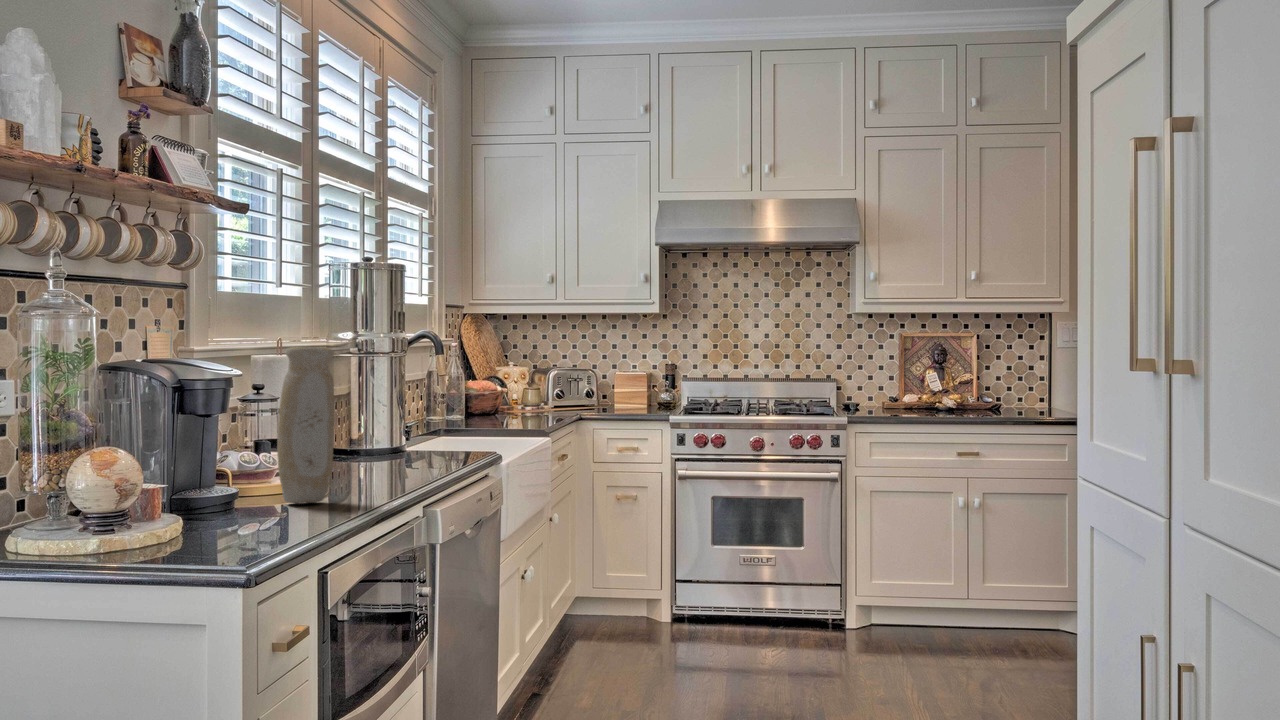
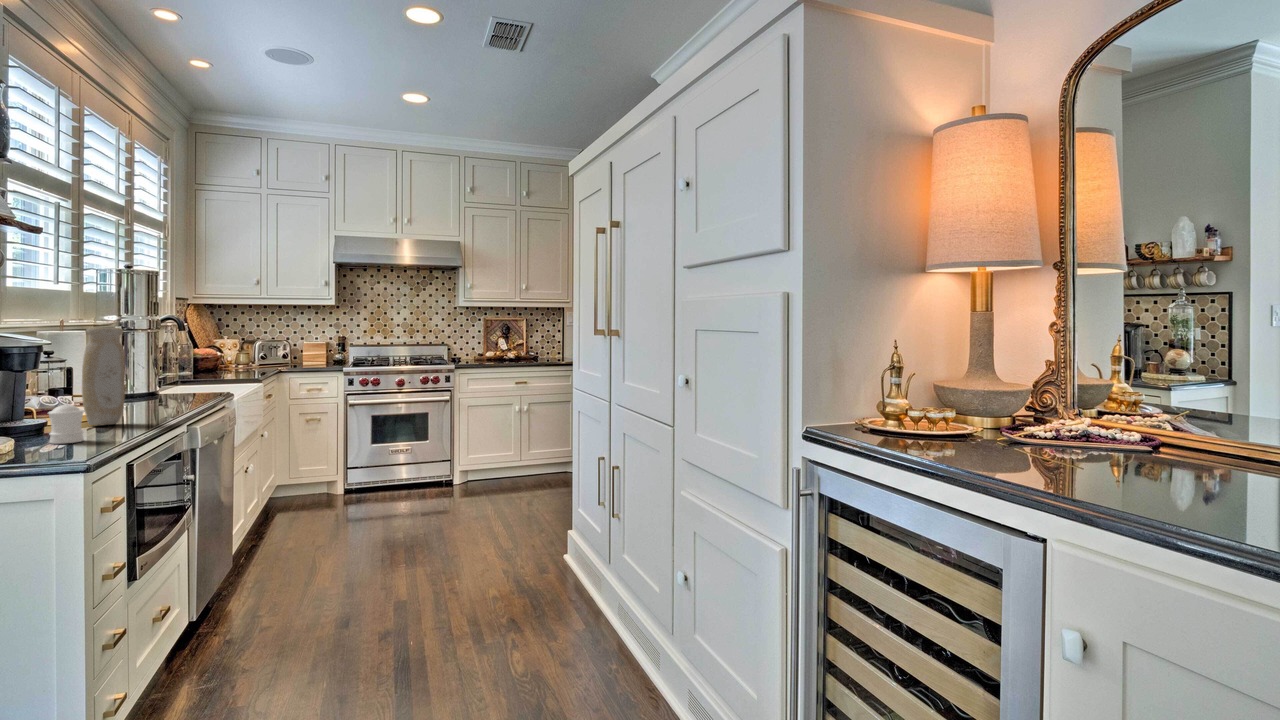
salt shaker: none [215,470,263,535] -> present [48,404,84,444]

